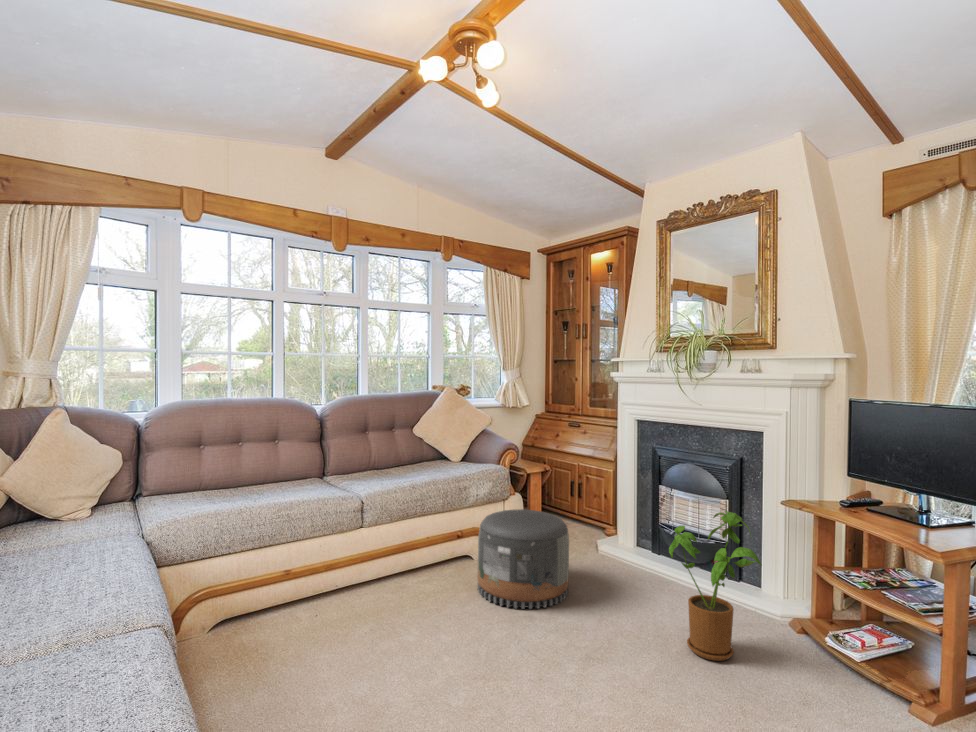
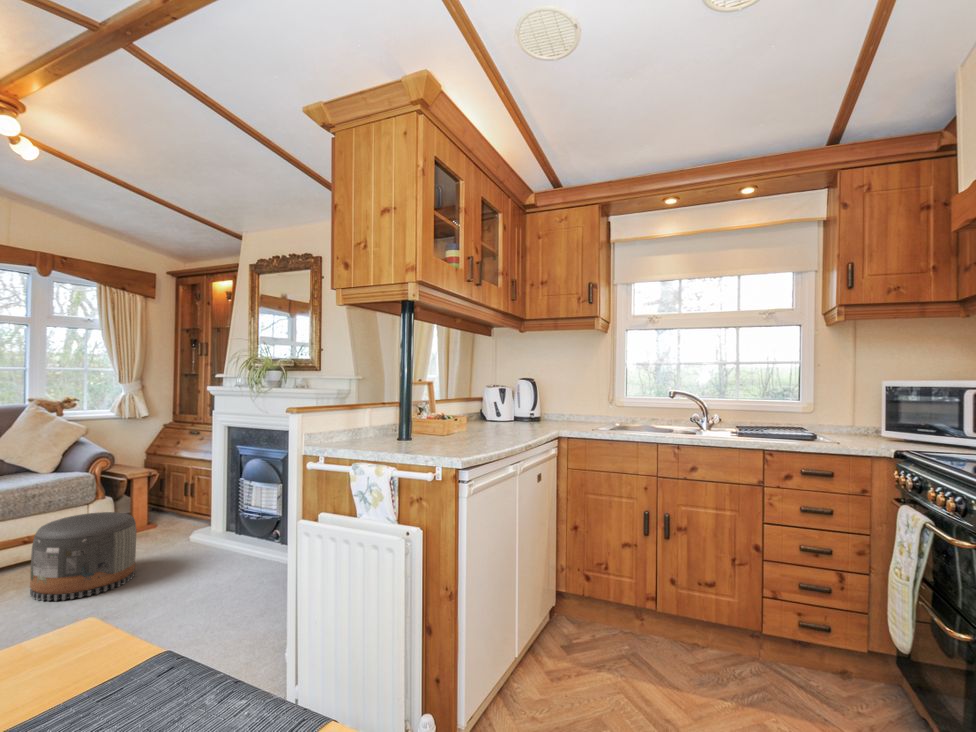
house plant: present [669,511,762,661] -> none [200,491,264,602]

